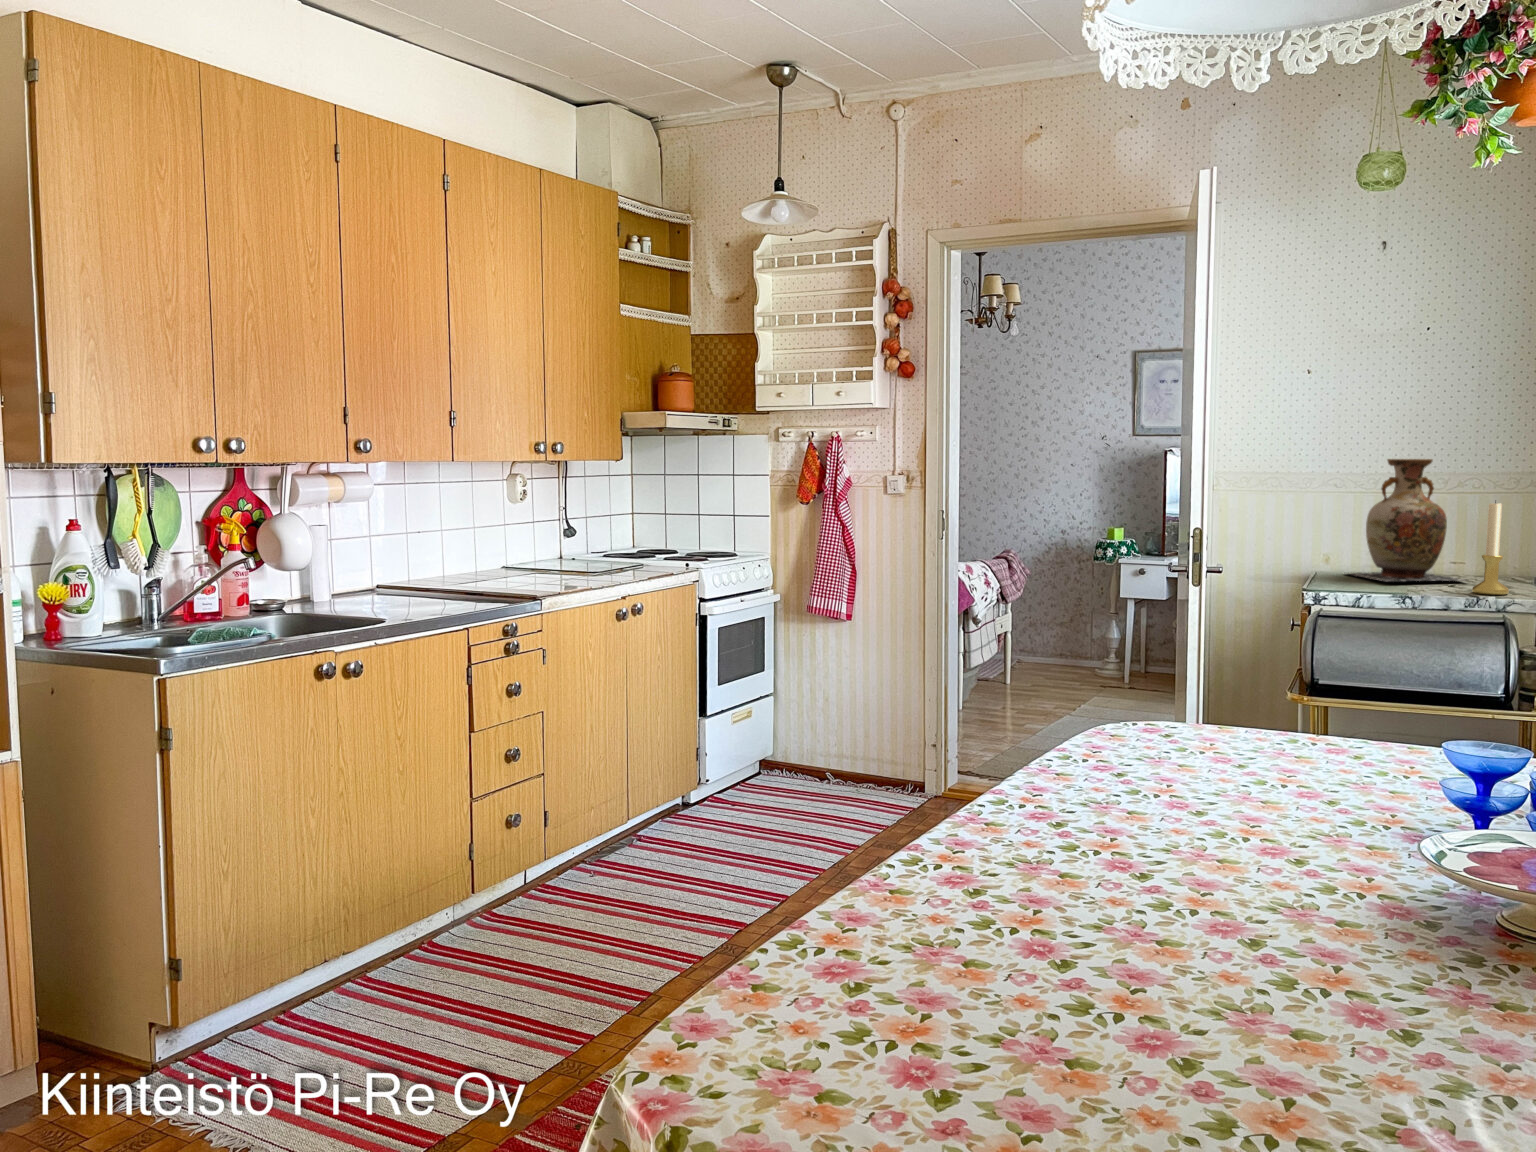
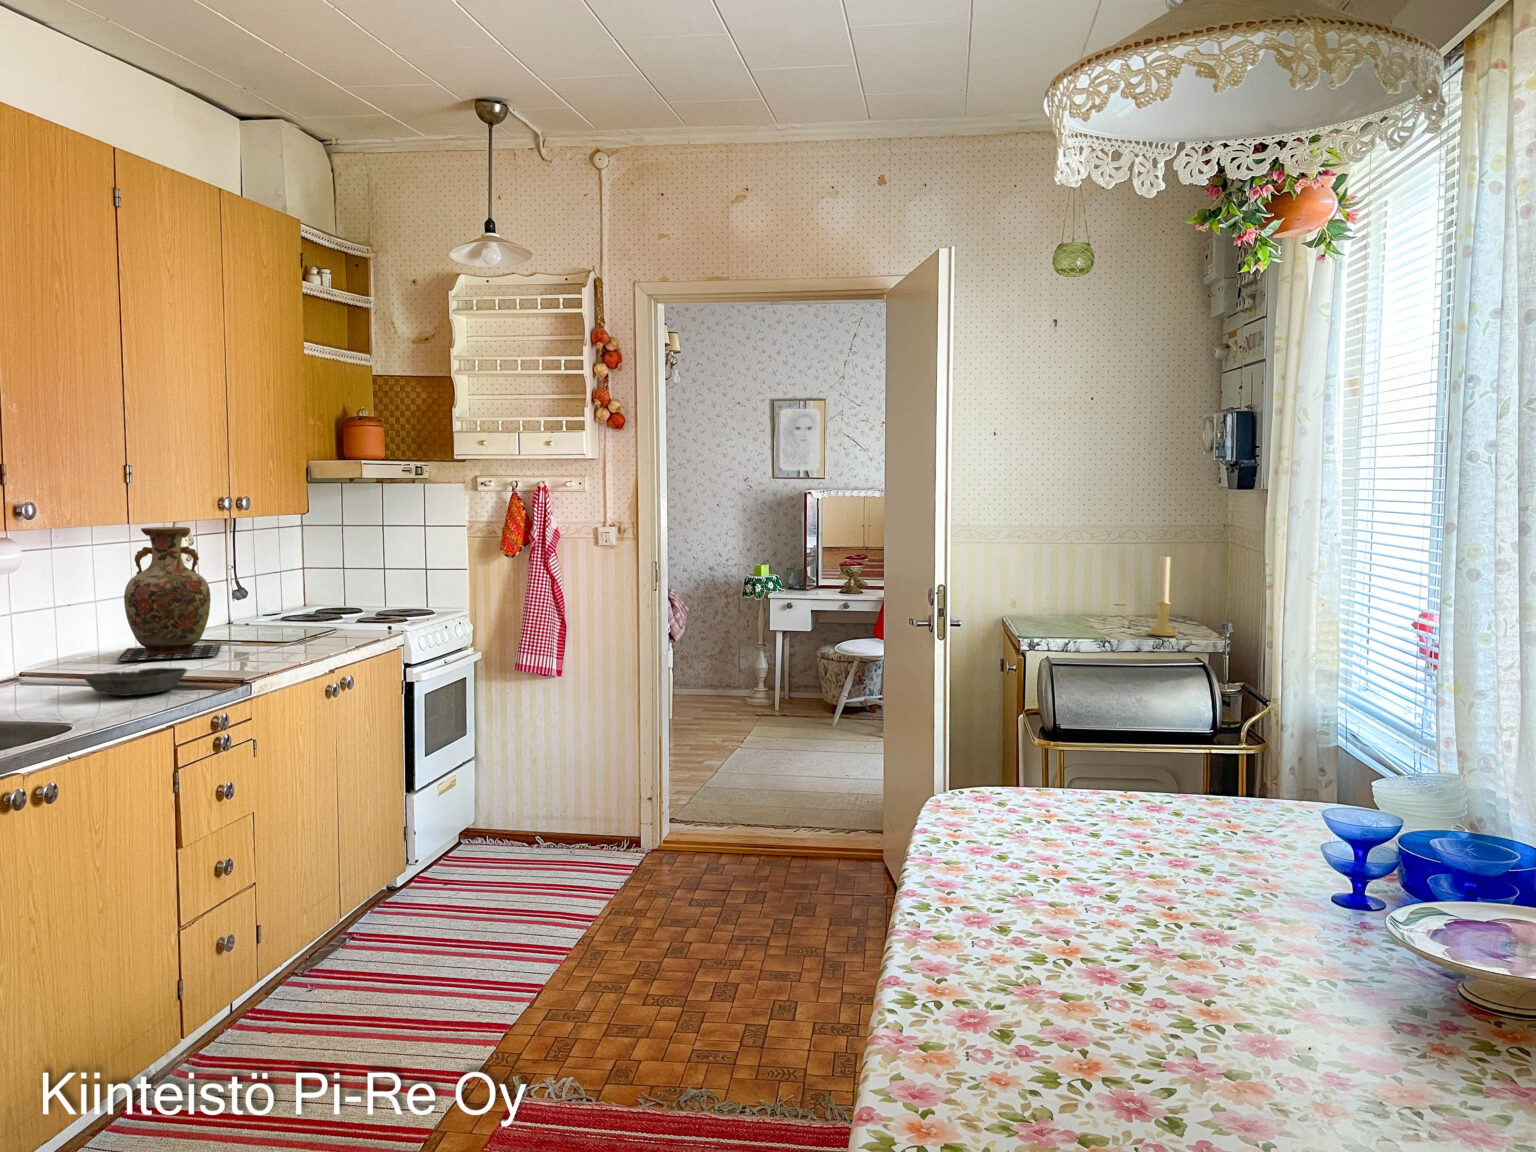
vase: present [1350,459,1463,582] -> present [115,527,221,661]
bowl: none [411,583,490,602] -> present [84,668,187,696]

